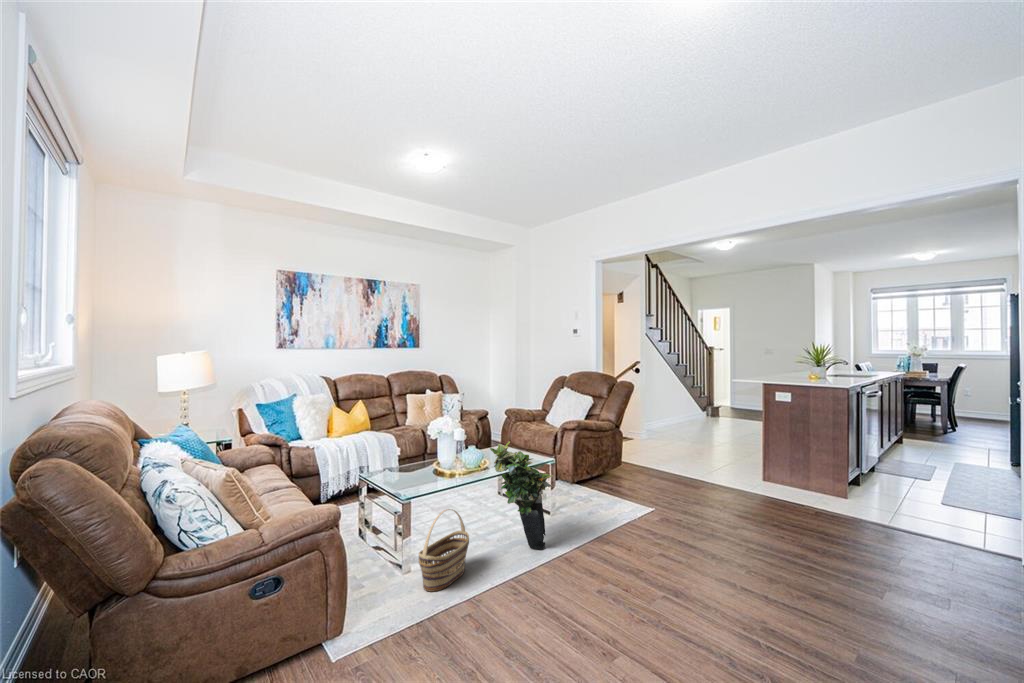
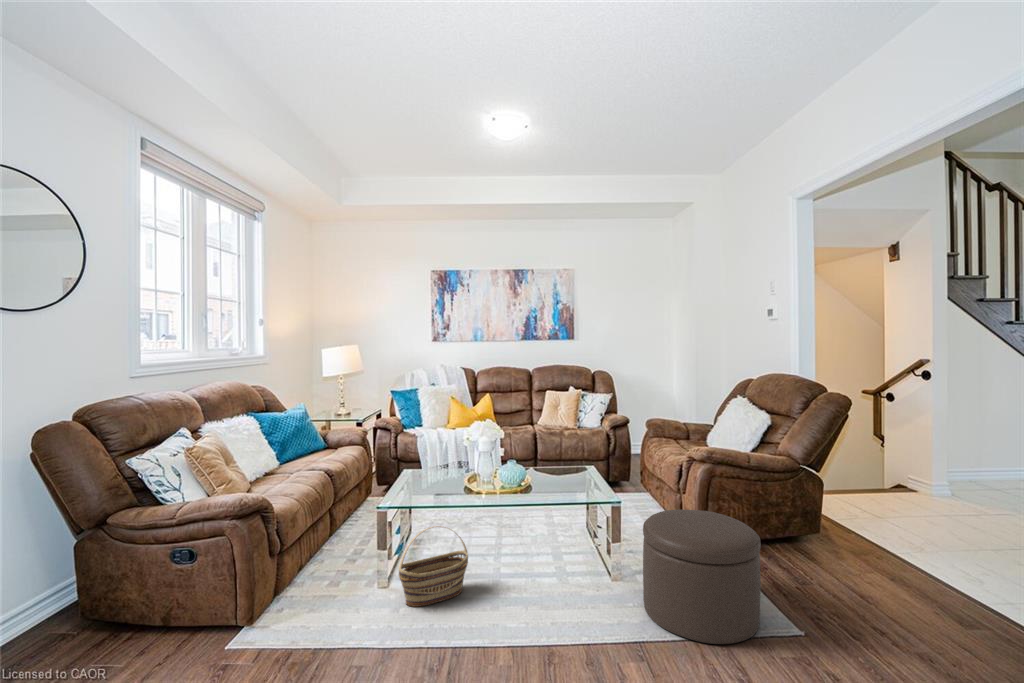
potted plant: present [490,441,552,550] -> none [509,461,581,594]
ottoman: none [596,465,679,554] -> present [643,510,761,644]

